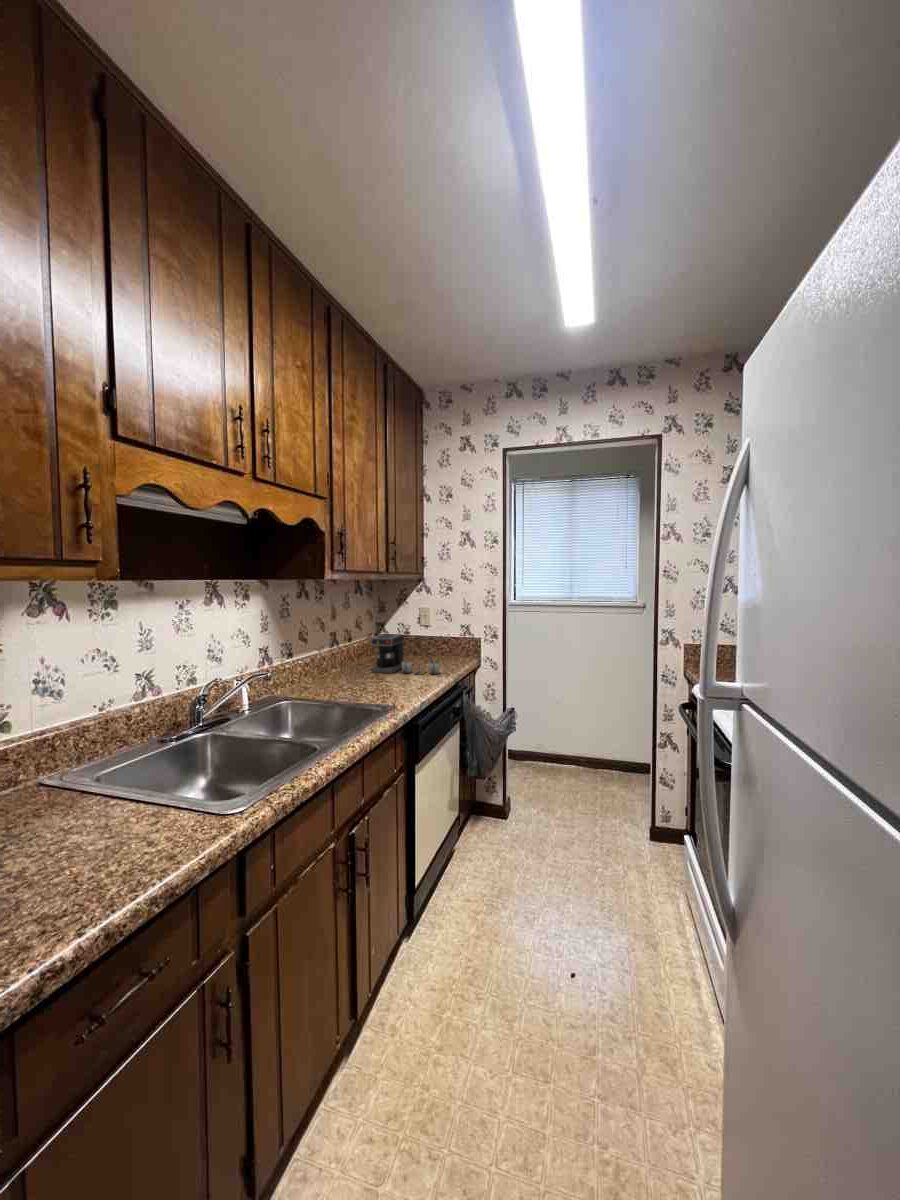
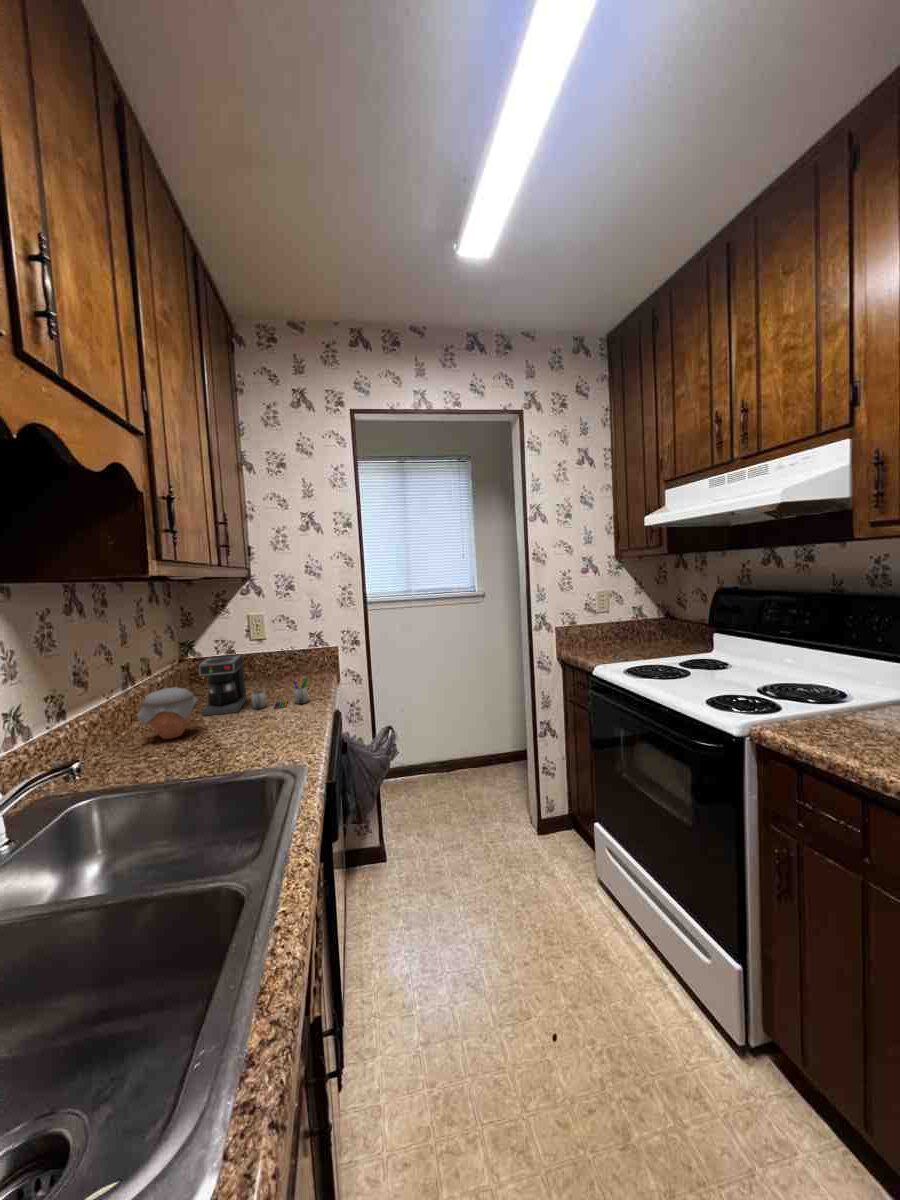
jar: none [327,650,363,681] -> present [137,687,198,739]

